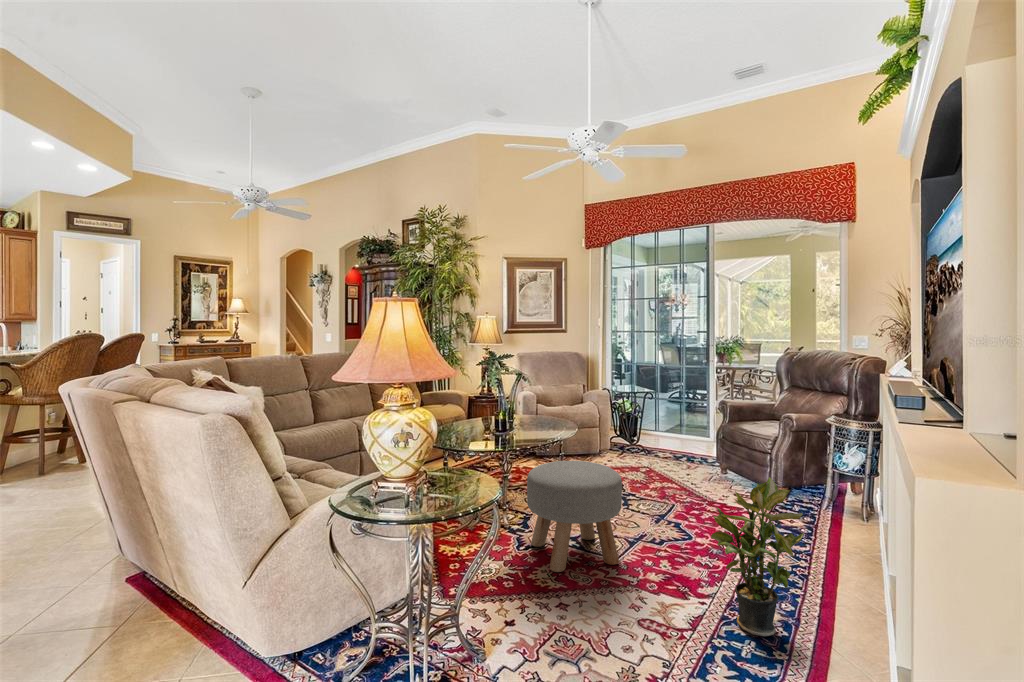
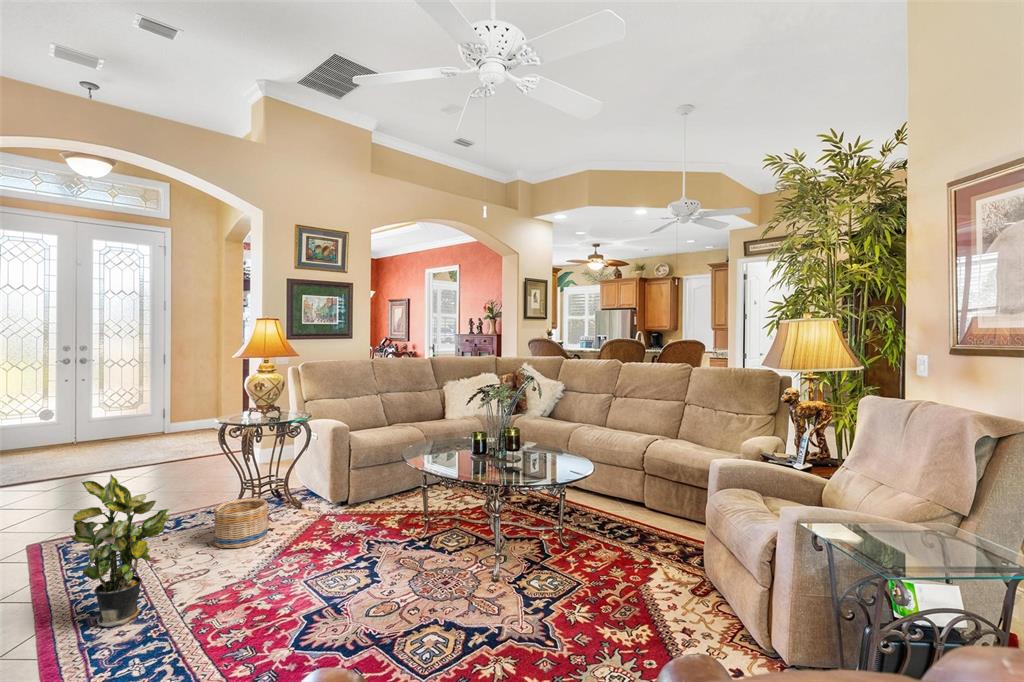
ottoman: present [527,461,622,572] -> none [289,469,390,579]
basket: none [519,568,591,656] -> present [214,498,268,548]

